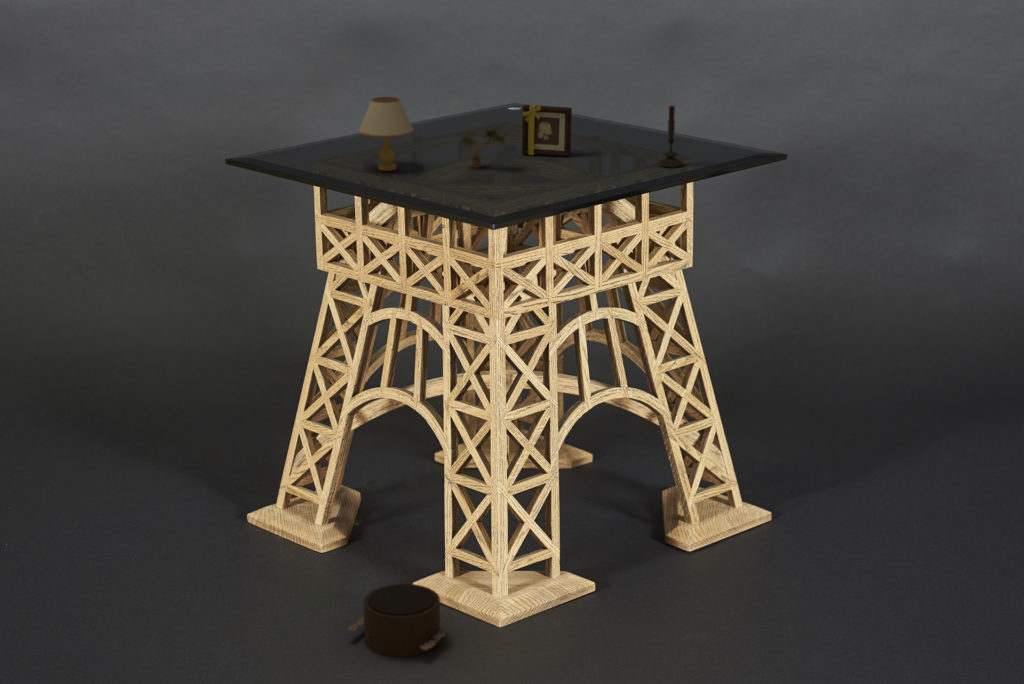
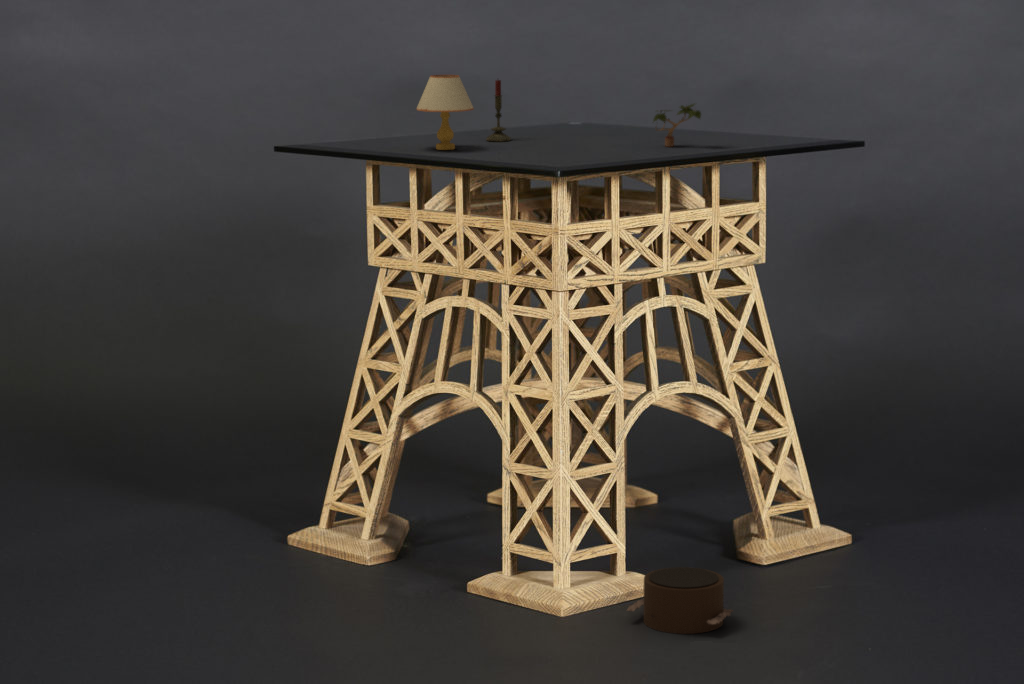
picture frame: present [522,105,572,157] -> none [585,88,637,142]
candle: present [659,106,683,168] -> present [486,80,511,142]
potted plant: present [460,127,505,168] -> present [653,104,701,147]
pouf: present [348,584,447,657] -> present [627,567,733,634]

